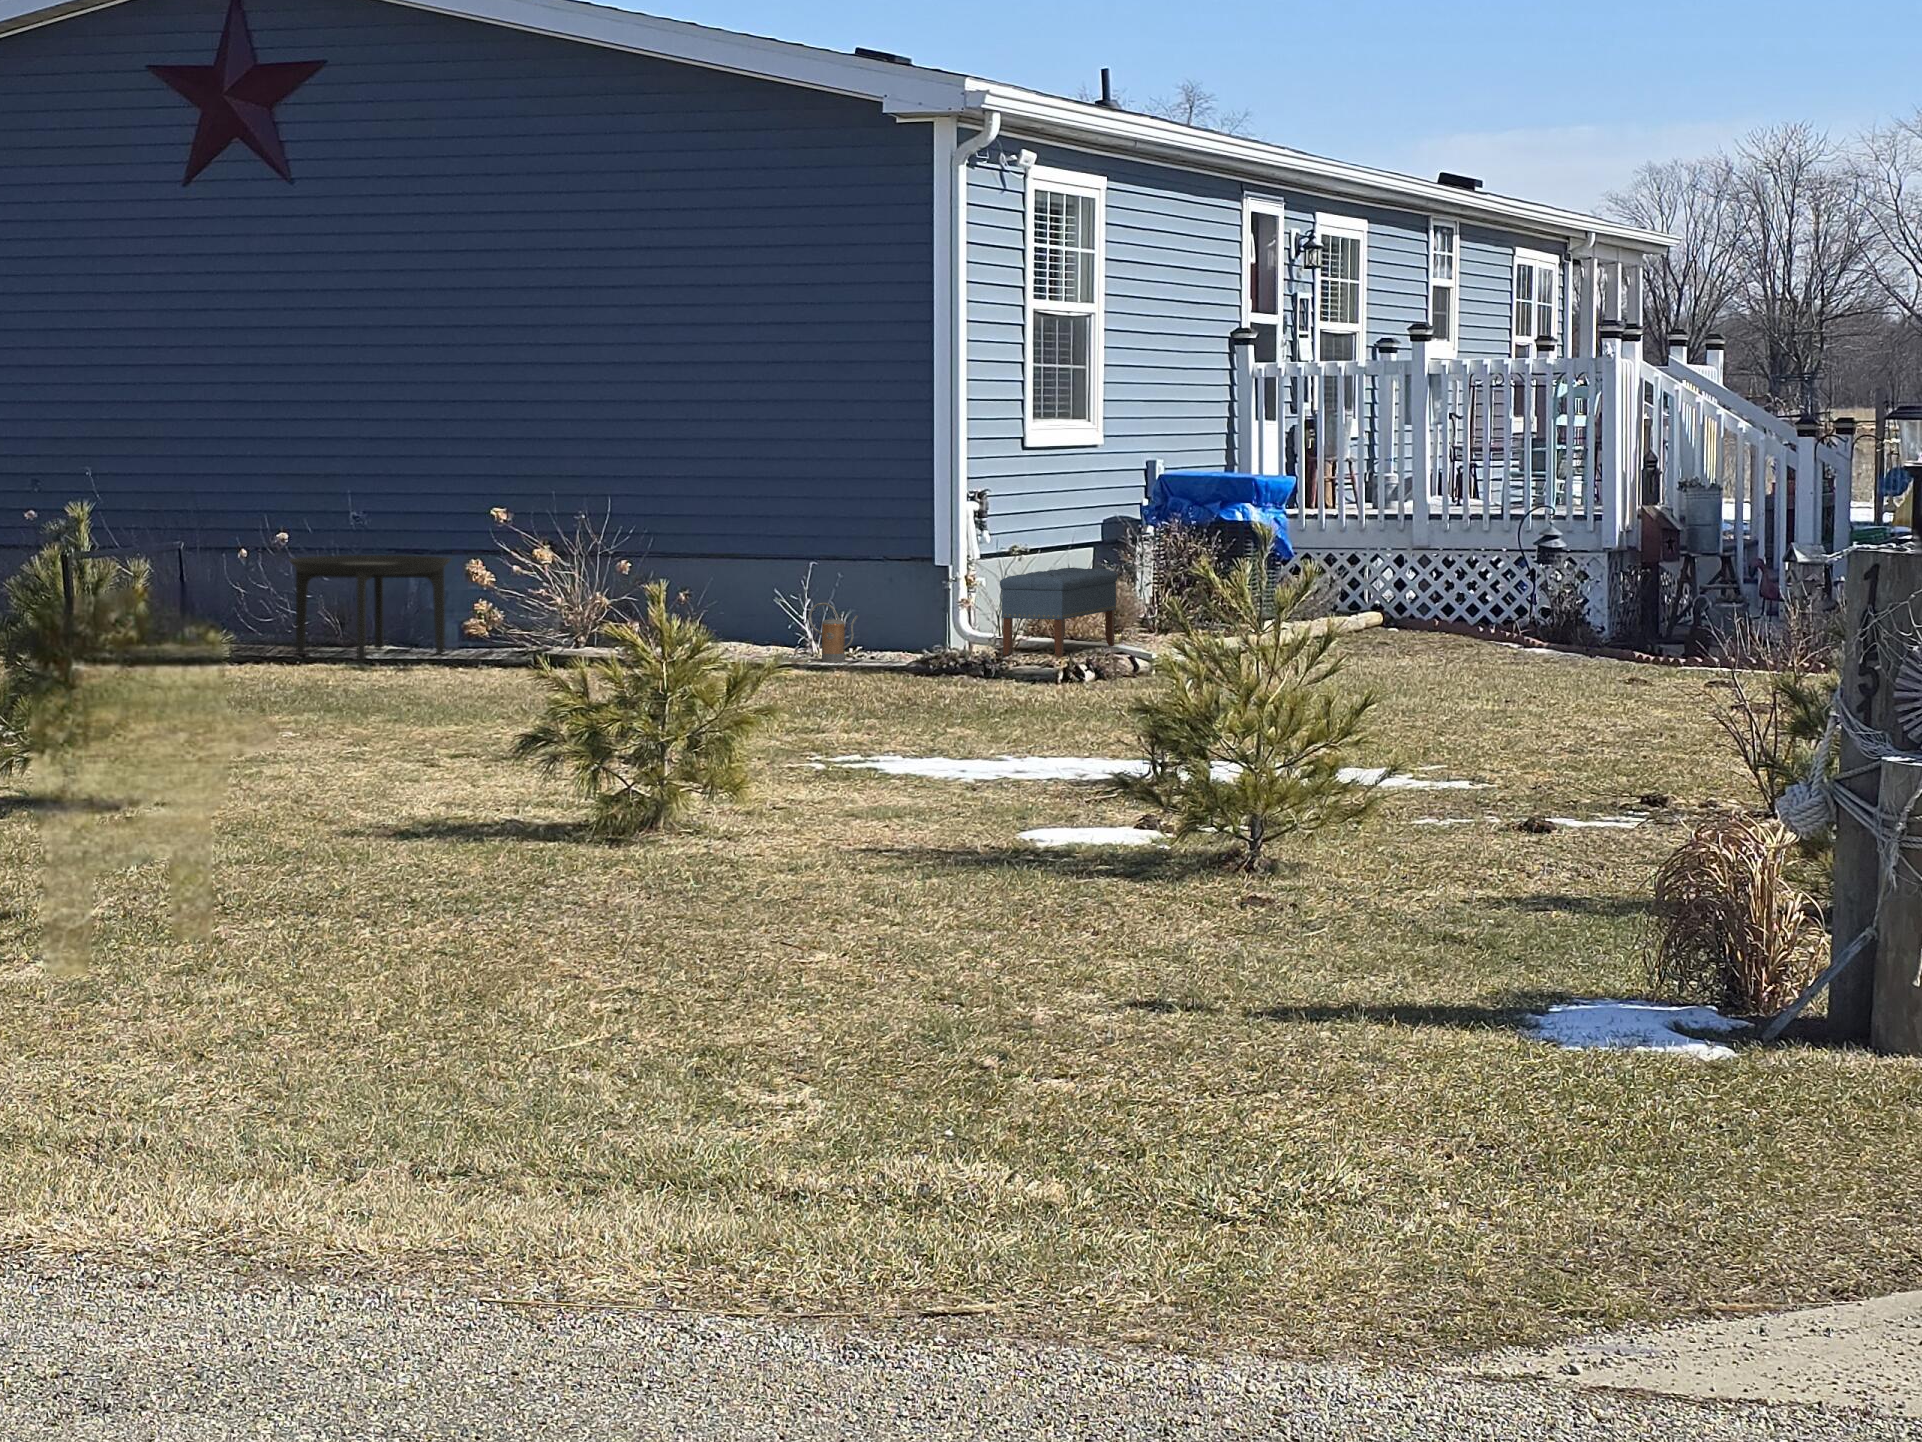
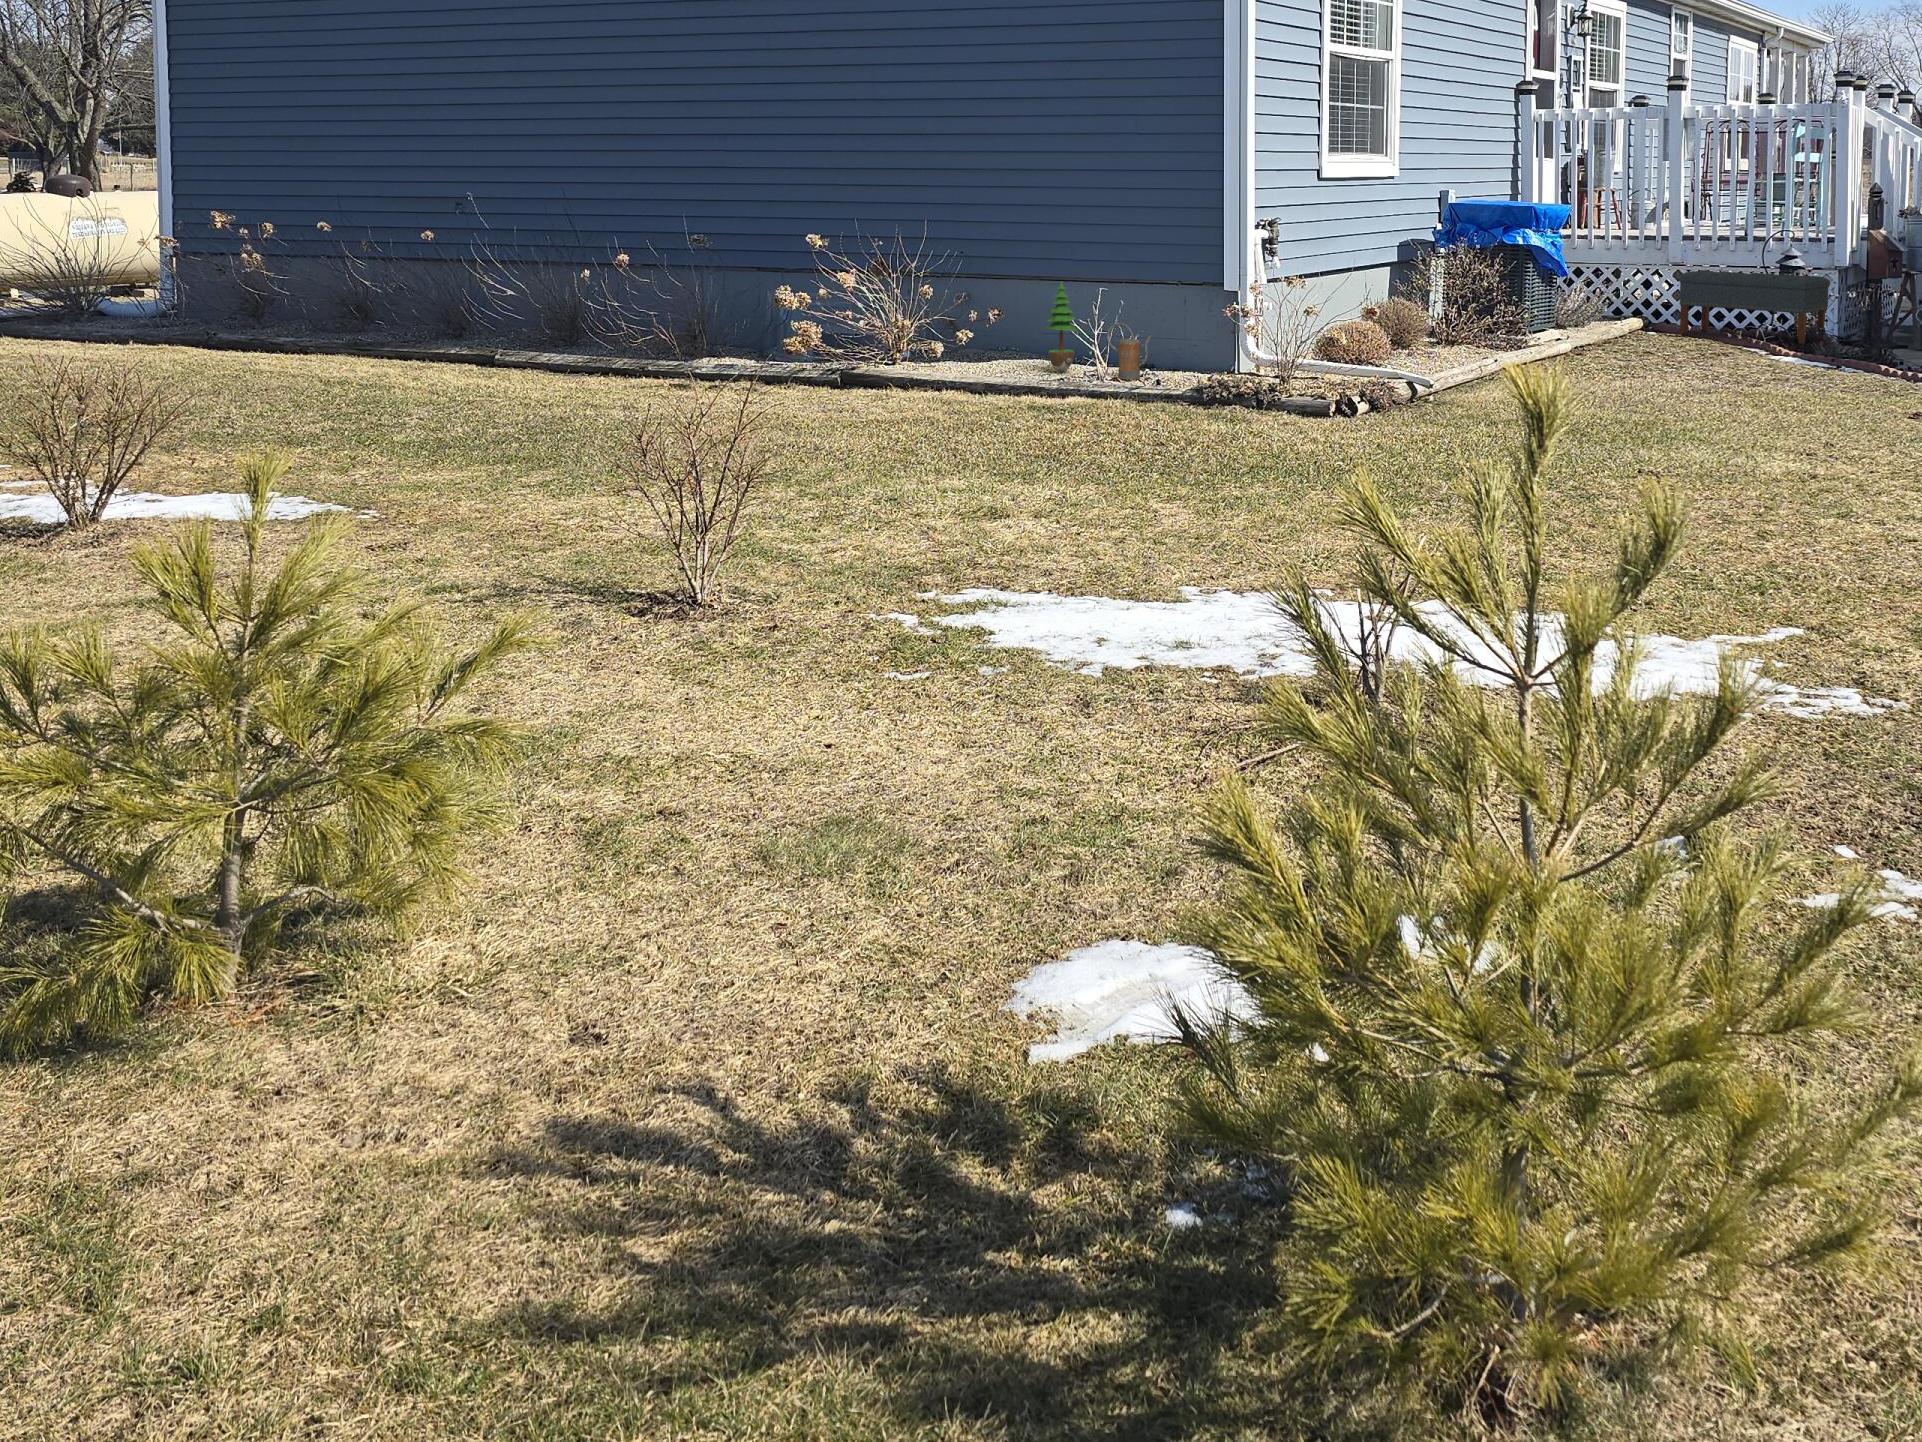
round table: present [289,555,451,660] -> none [646,271,797,370]
potted tree: none [738,559,774,659] -> present [1045,281,1078,373]
bench: present [1000,568,1118,657] -> present [1679,270,1830,344]

